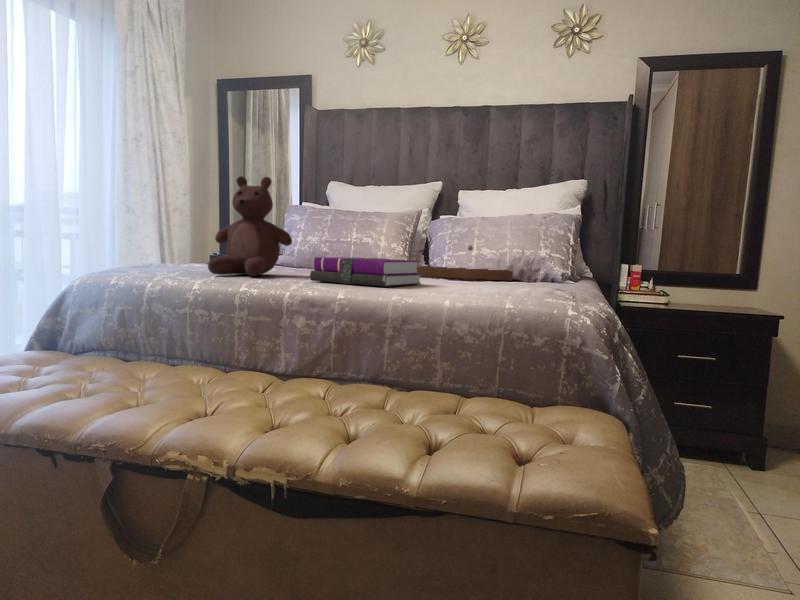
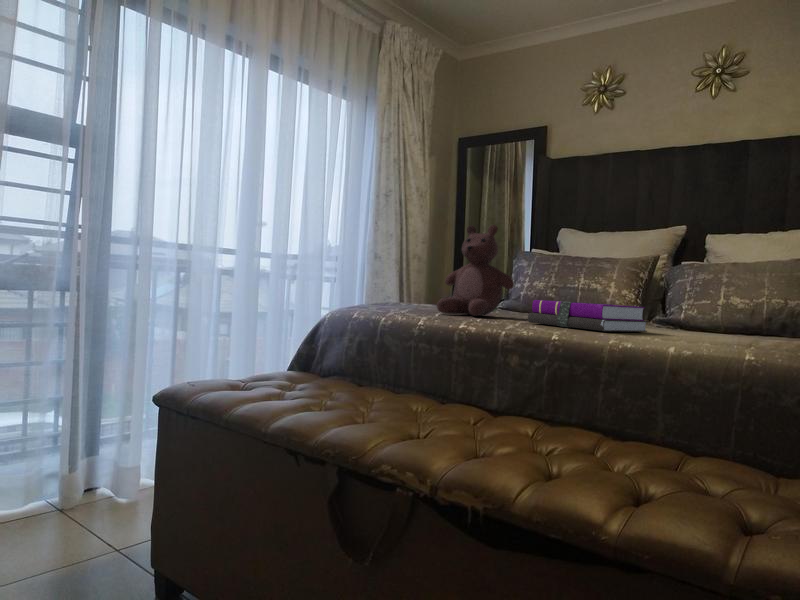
tray: present [417,246,513,281] -> none [645,294,773,336]

